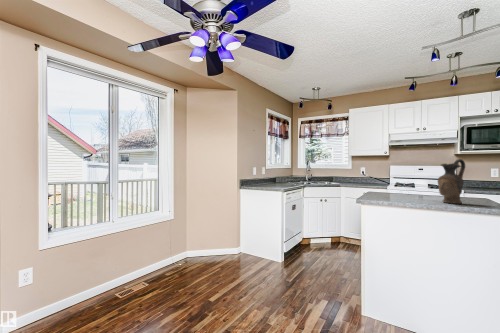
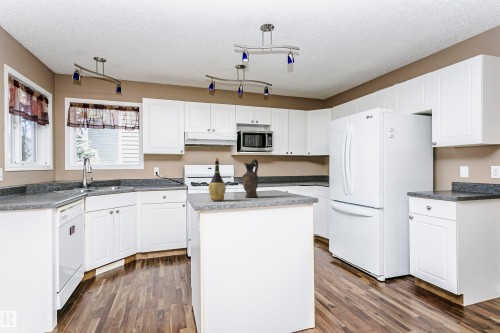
wine bottle: none [390,159,411,201] -> present [209,158,226,201]

